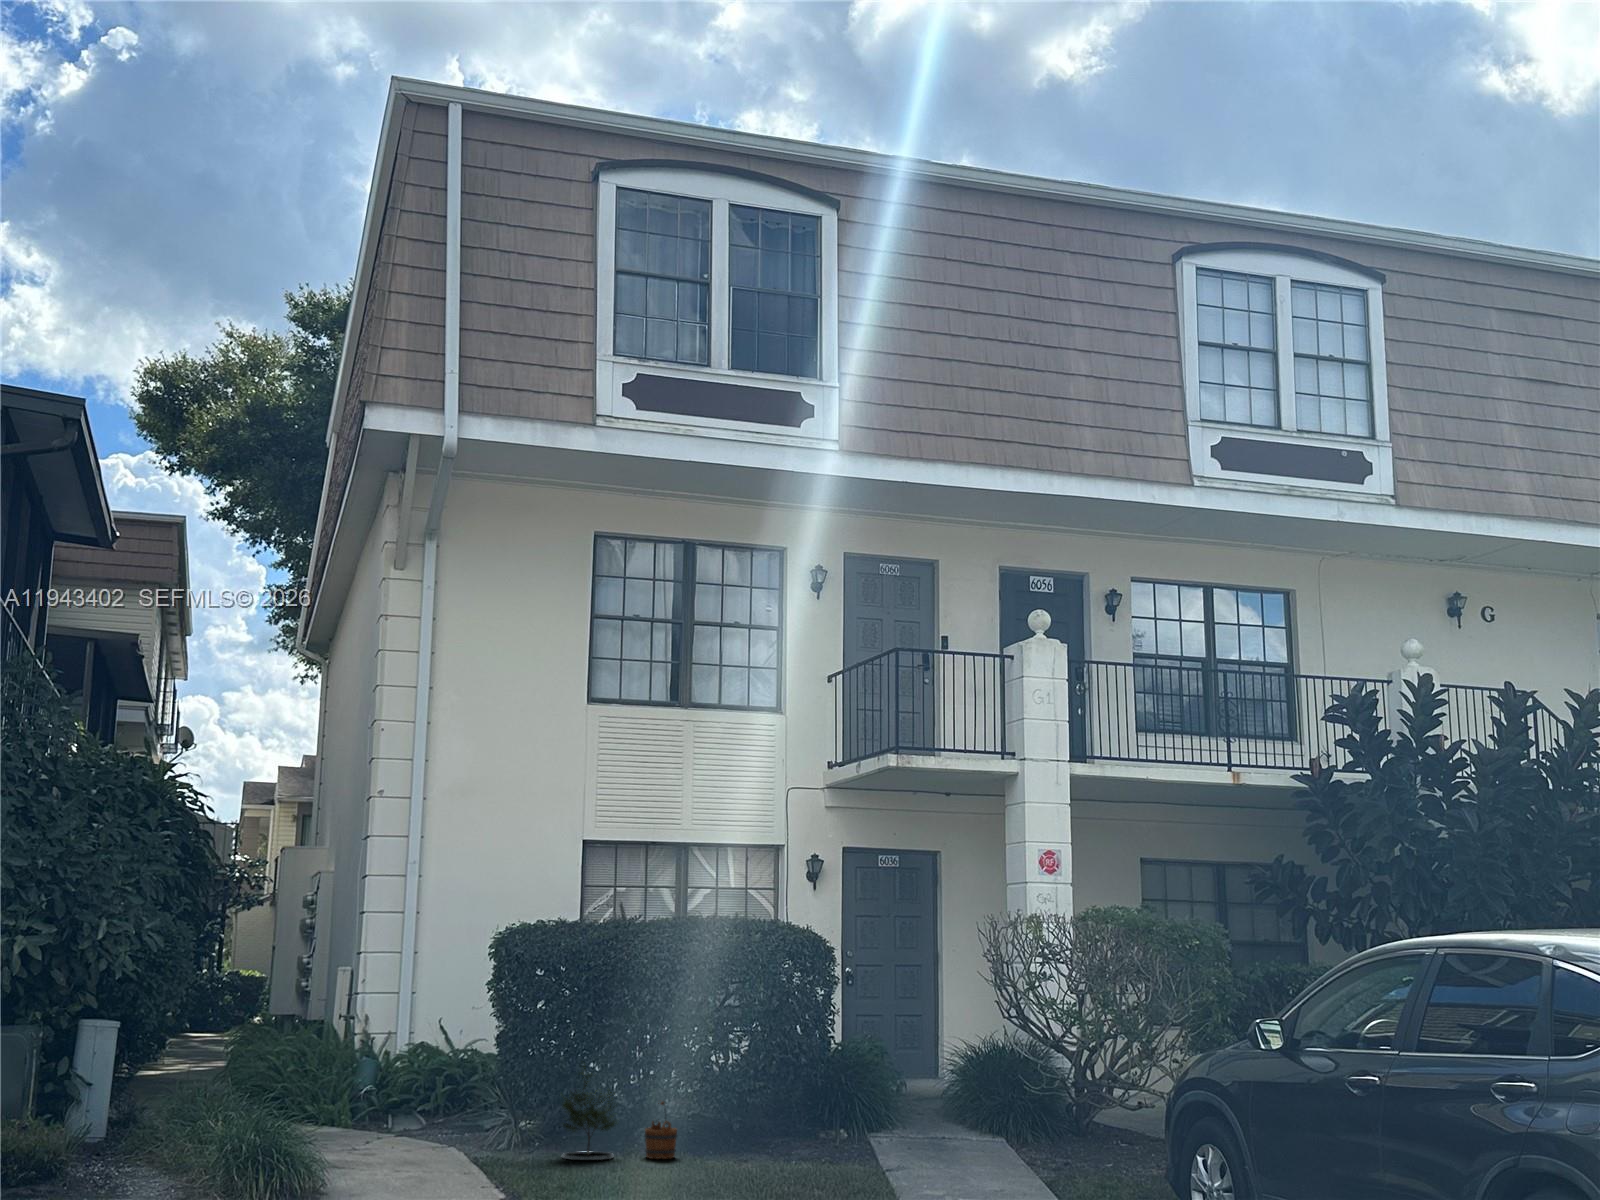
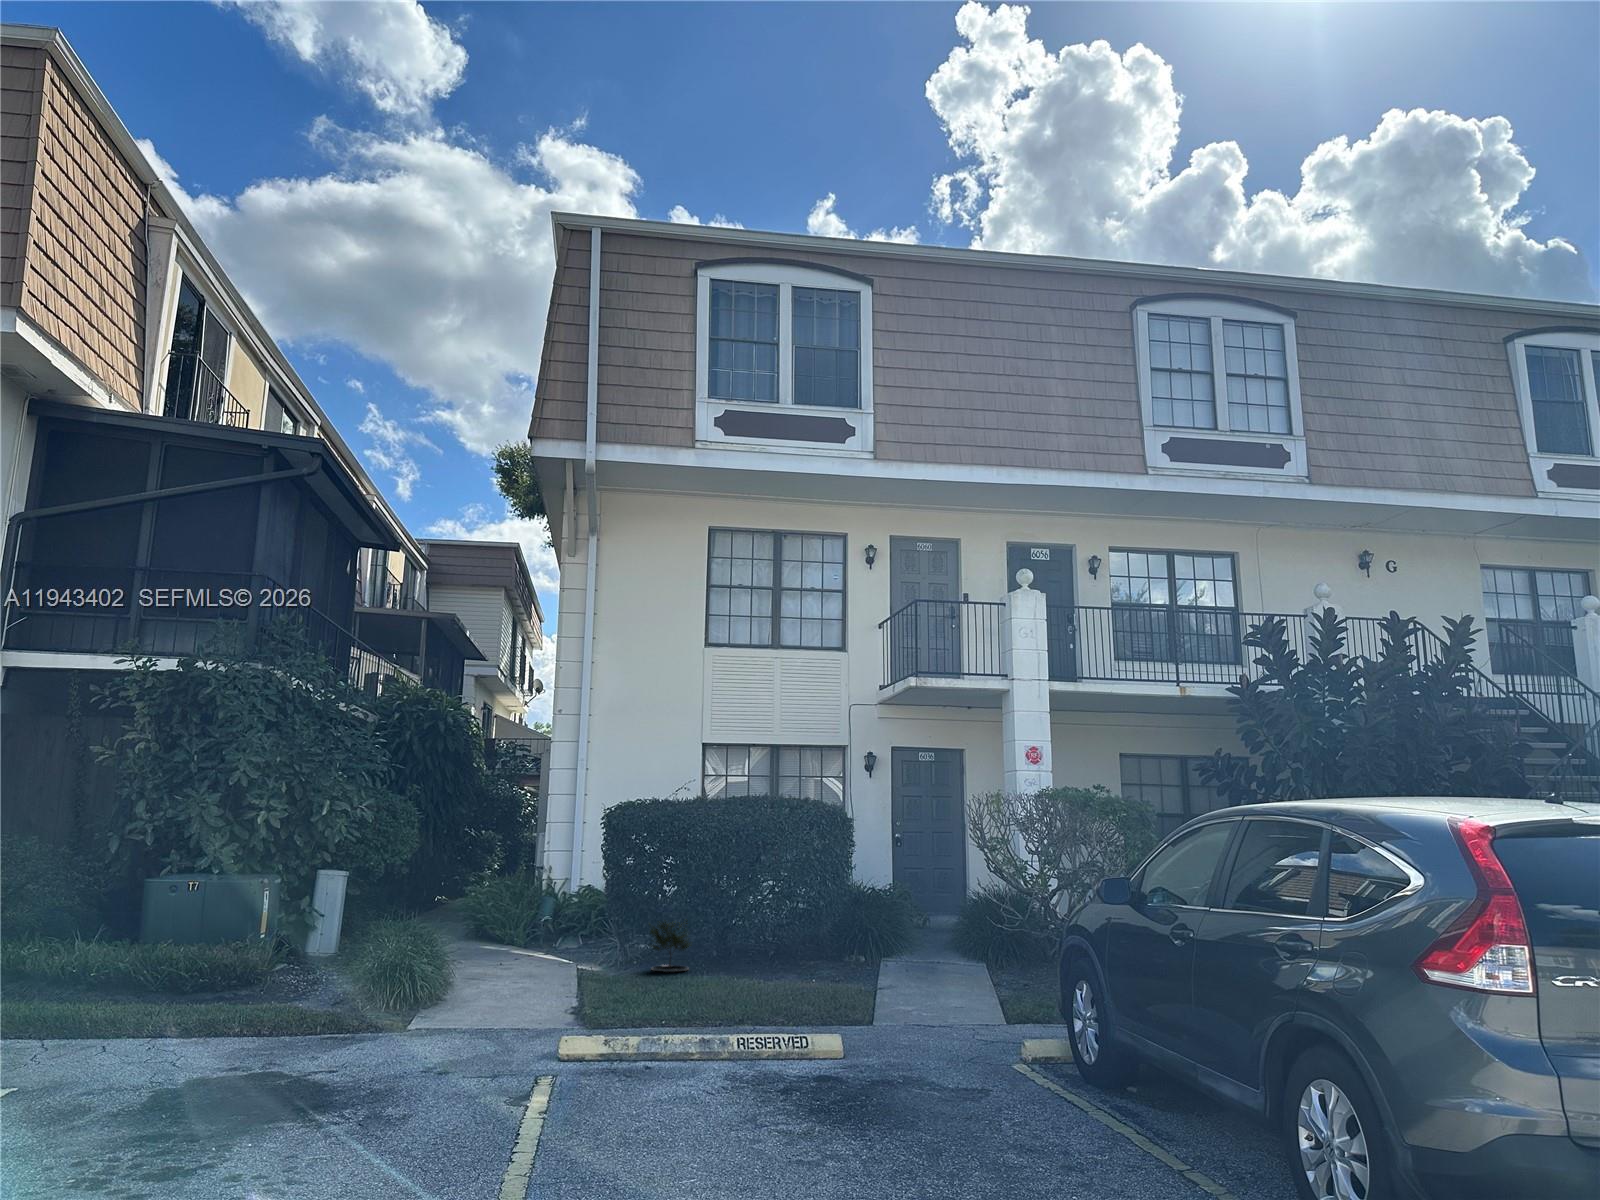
wooden bucket: present [645,1101,677,1159] -> none [711,929,735,972]

